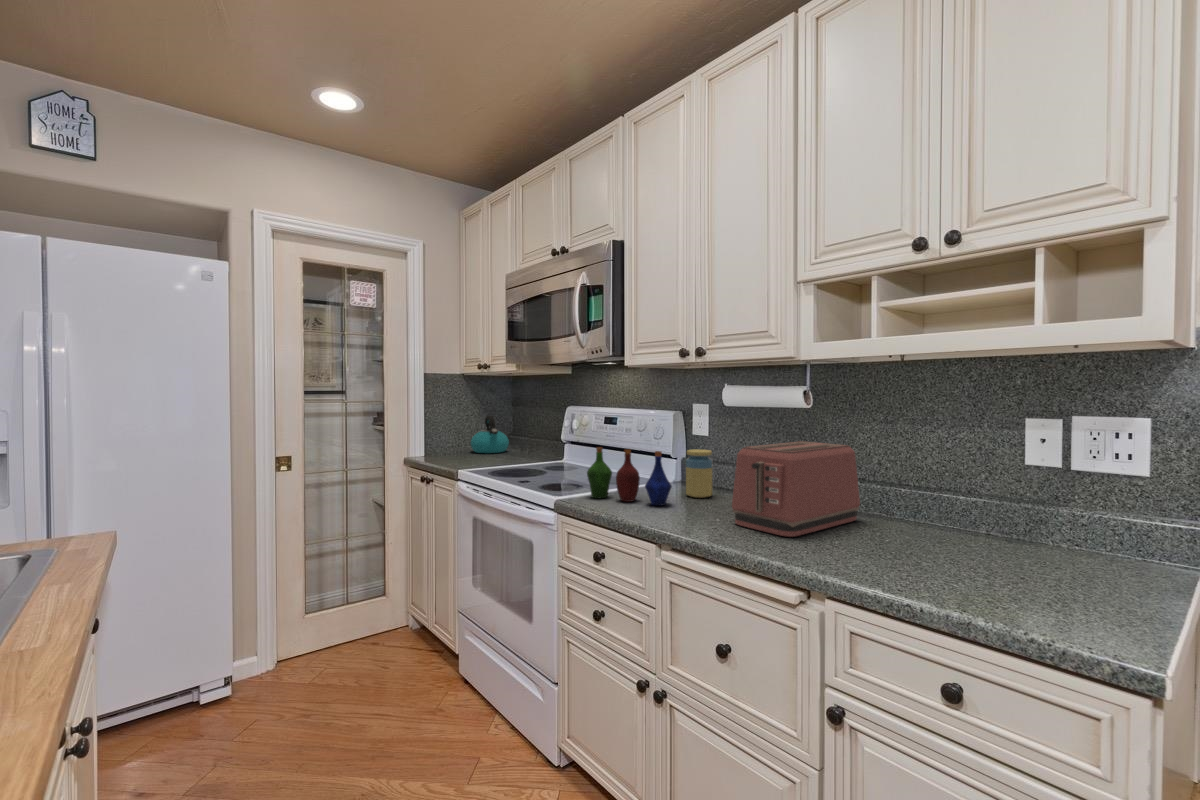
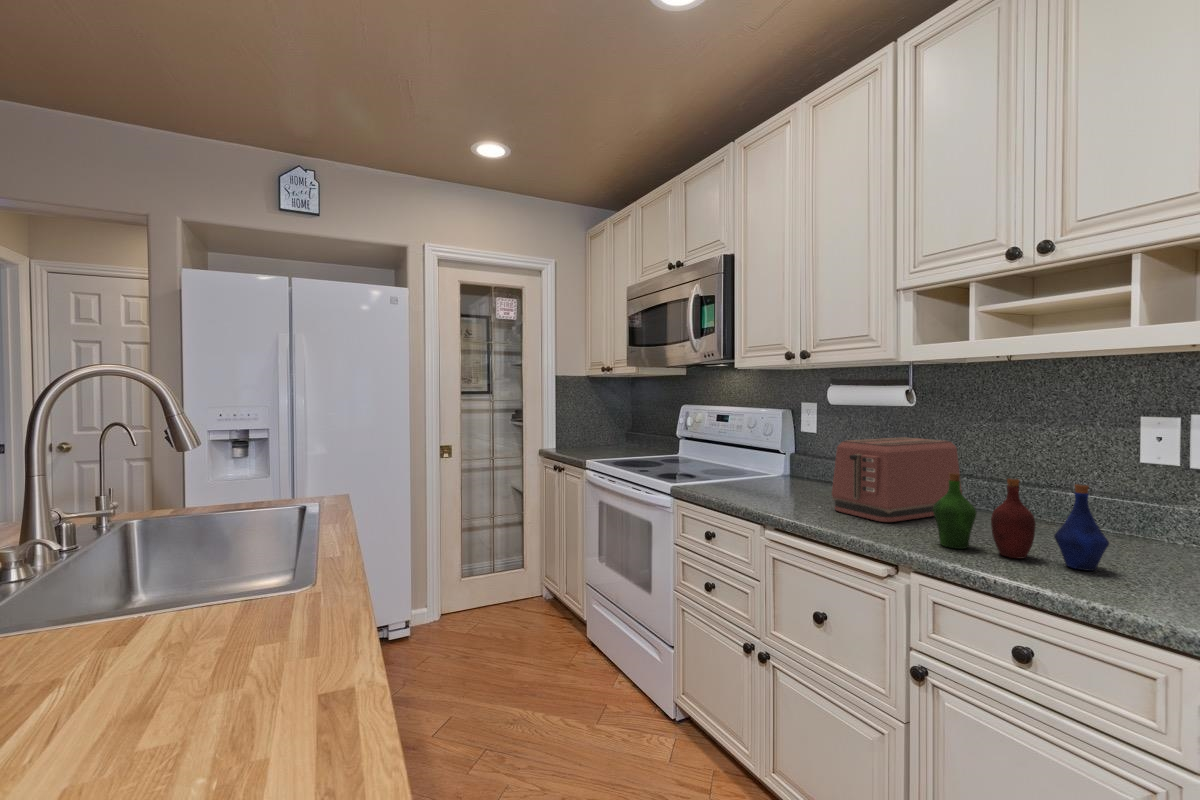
kettle: present [471,416,509,453] -> none [596,414,630,447]
bottle: present [587,447,672,506] -> present [933,473,1109,571]
jar: present [686,449,712,498] -> none [792,444,817,489]

